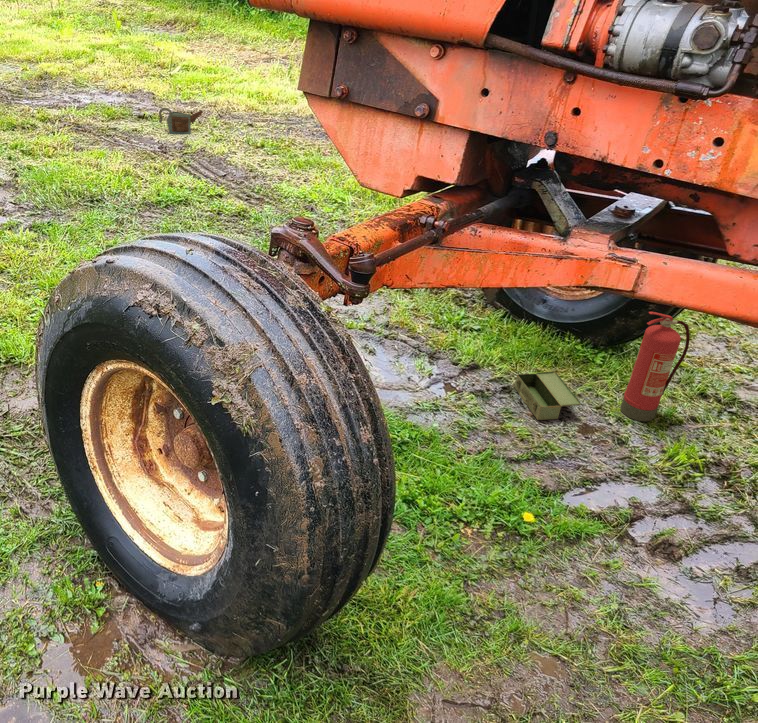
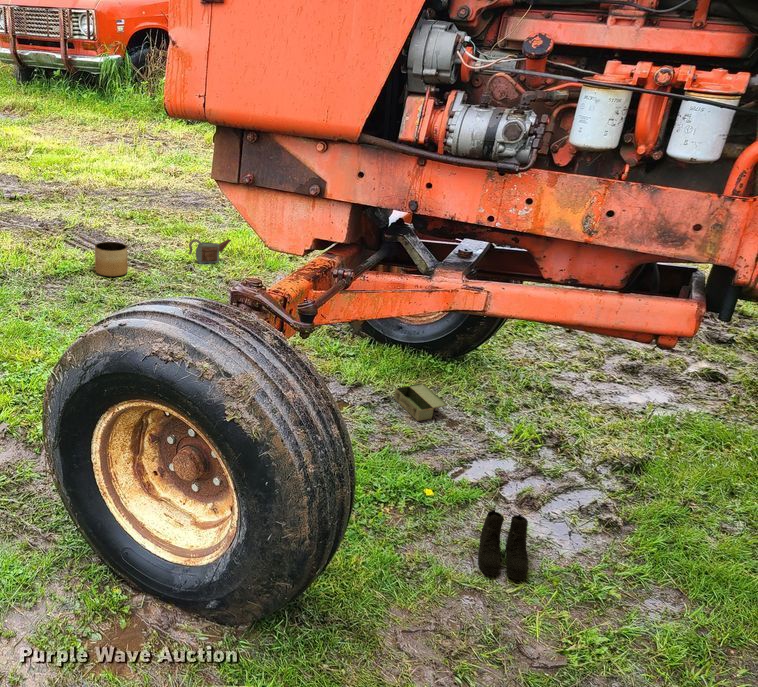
watering can: present [159,108,203,134] -> present [188,239,231,264]
planter: none [202,170,237,211] -> present [95,242,128,277]
fire extinguisher: present [620,312,690,421] -> none [473,331,518,413]
boots: none [570,557,649,661] -> present [478,510,528,580]

